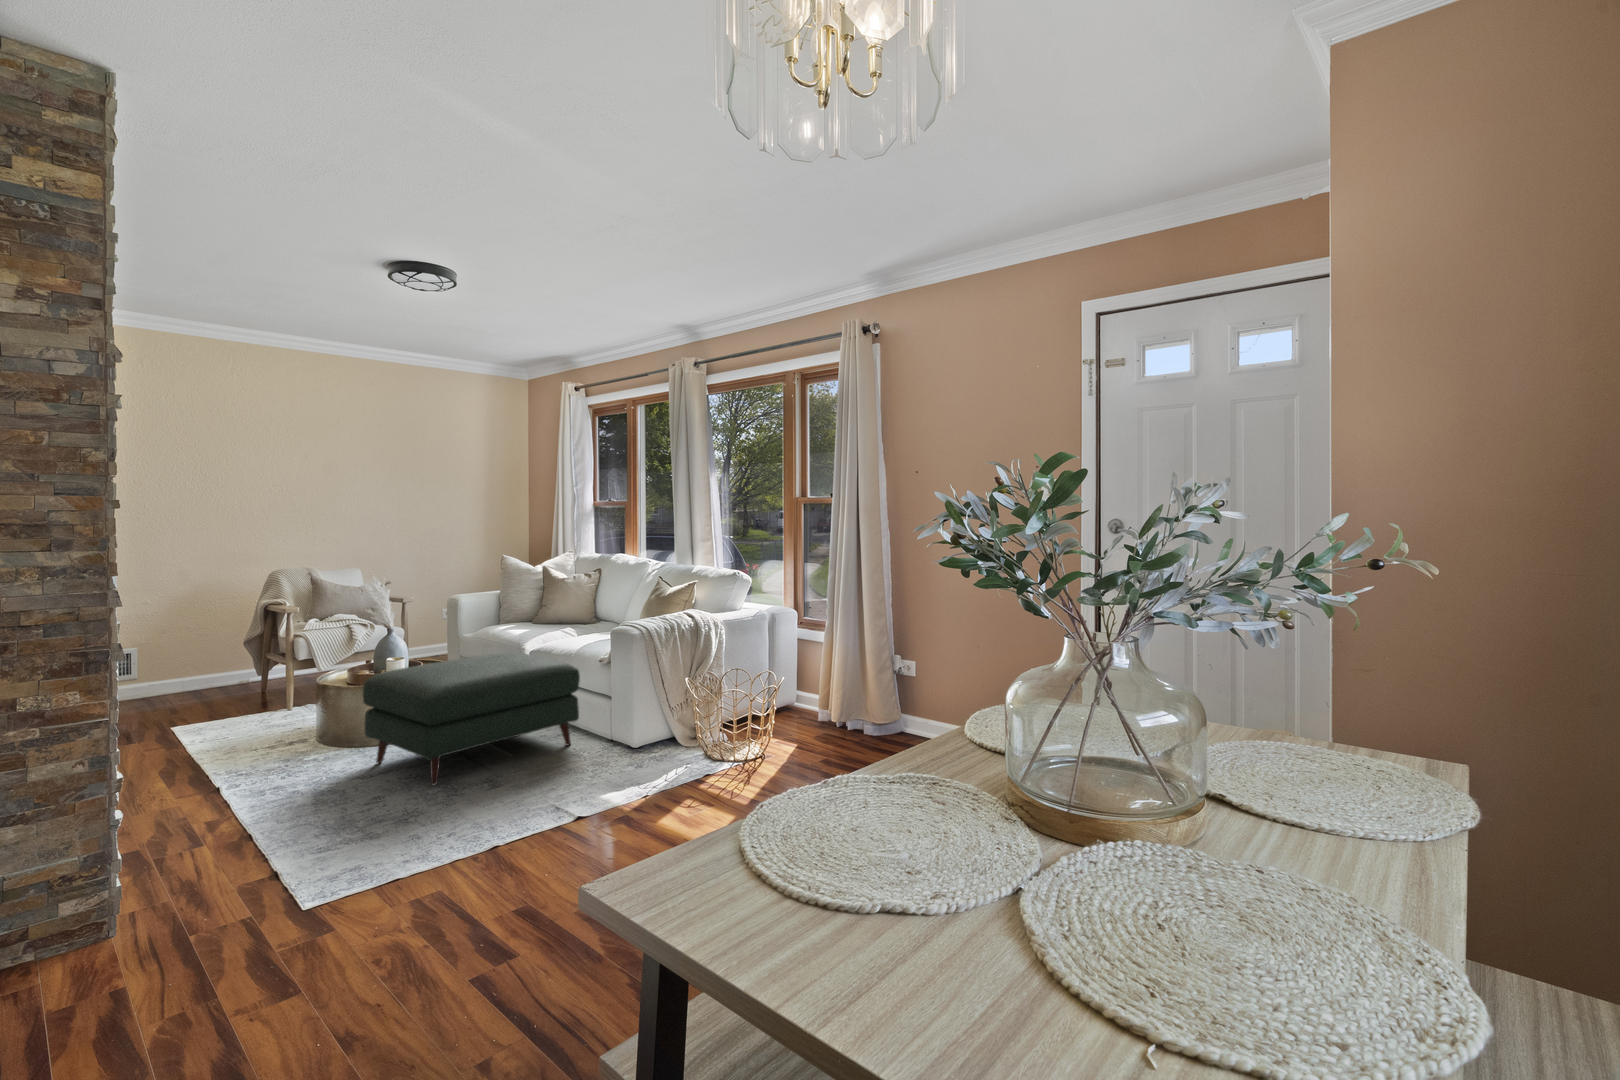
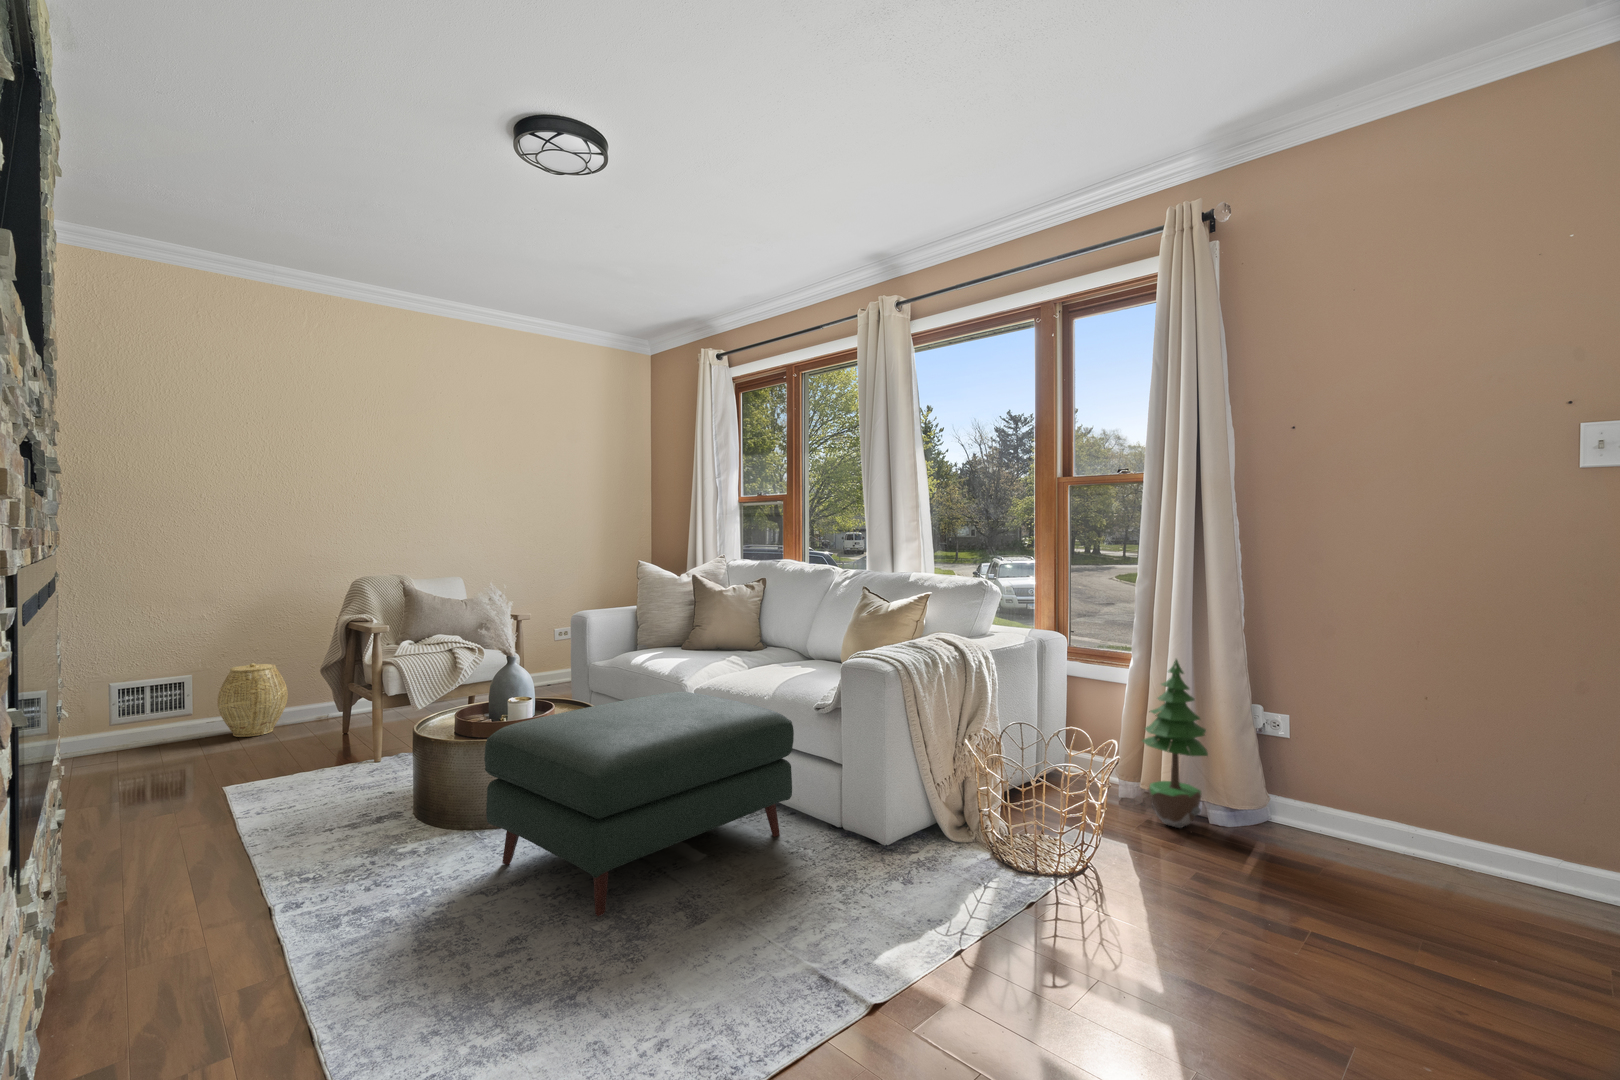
potted tree: none [820,625,860,737] -> present [1142,659,1208,828]
woven basket: none [160,638,217,695] -> present [217,663,288,737]

